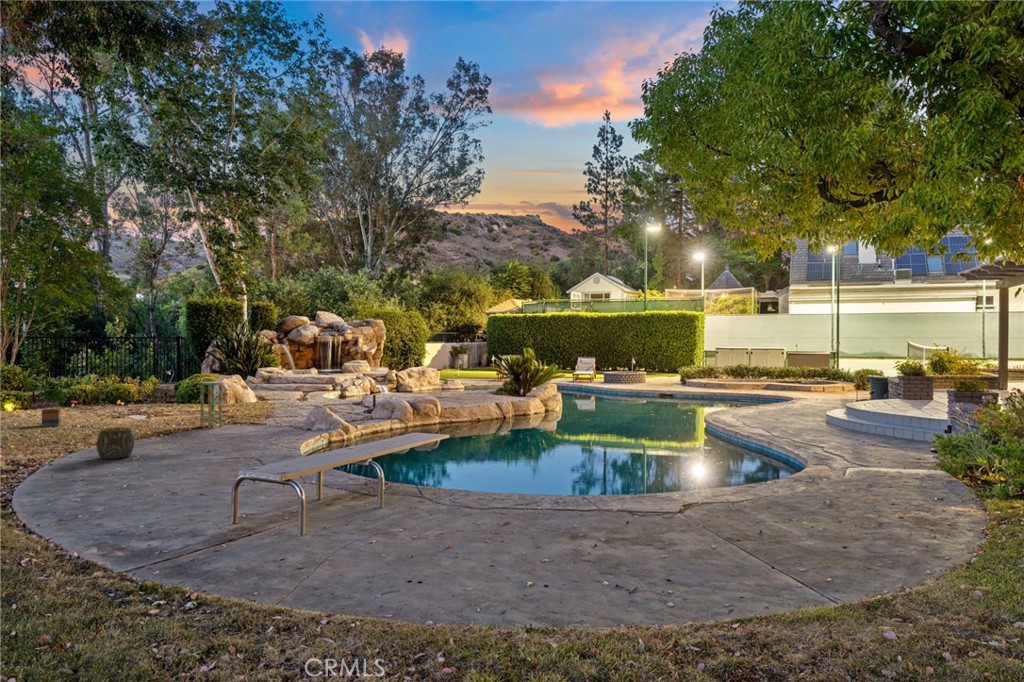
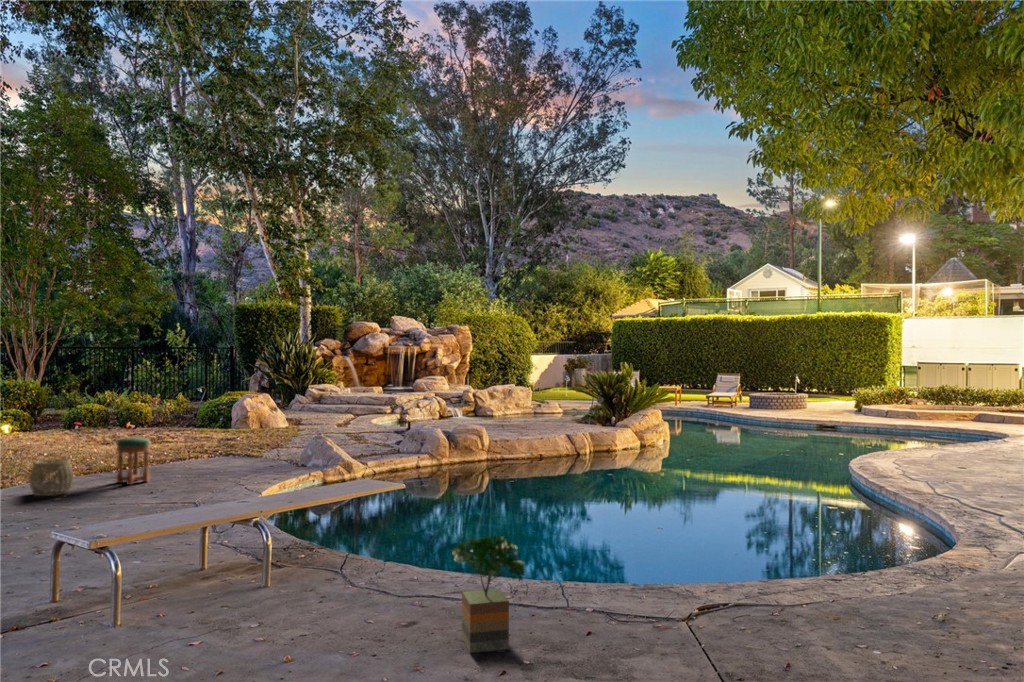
side table: present [199,382,224,428] -> none [191,403,220,459]
potted tree: present [38,389,66,427] -> present [452,535,525,653]
stool: none [162,408,191,448] -> present [117,437,150,485]

